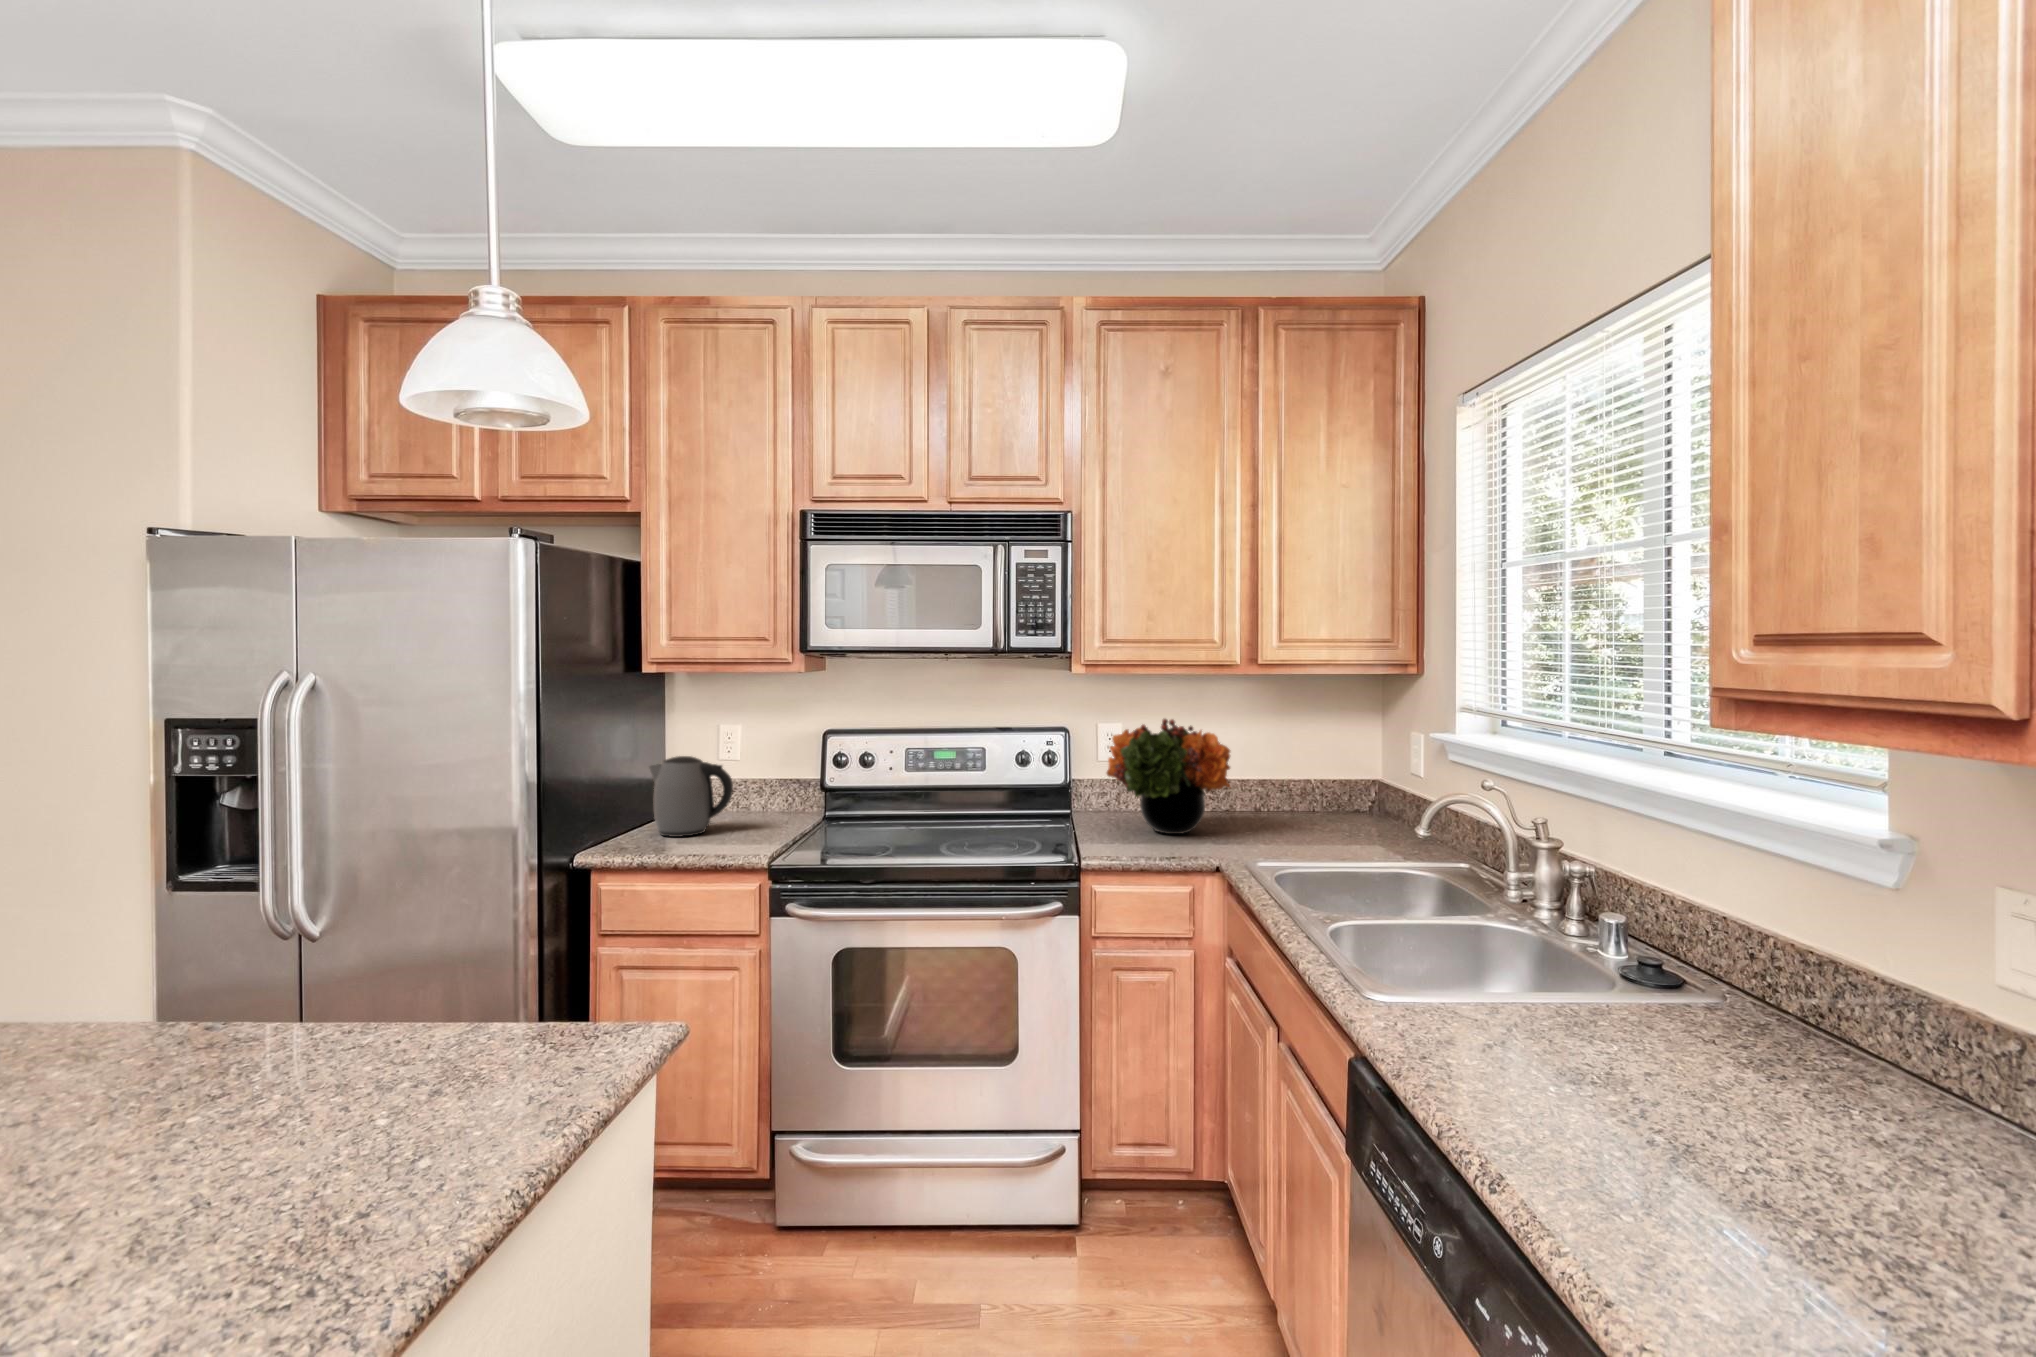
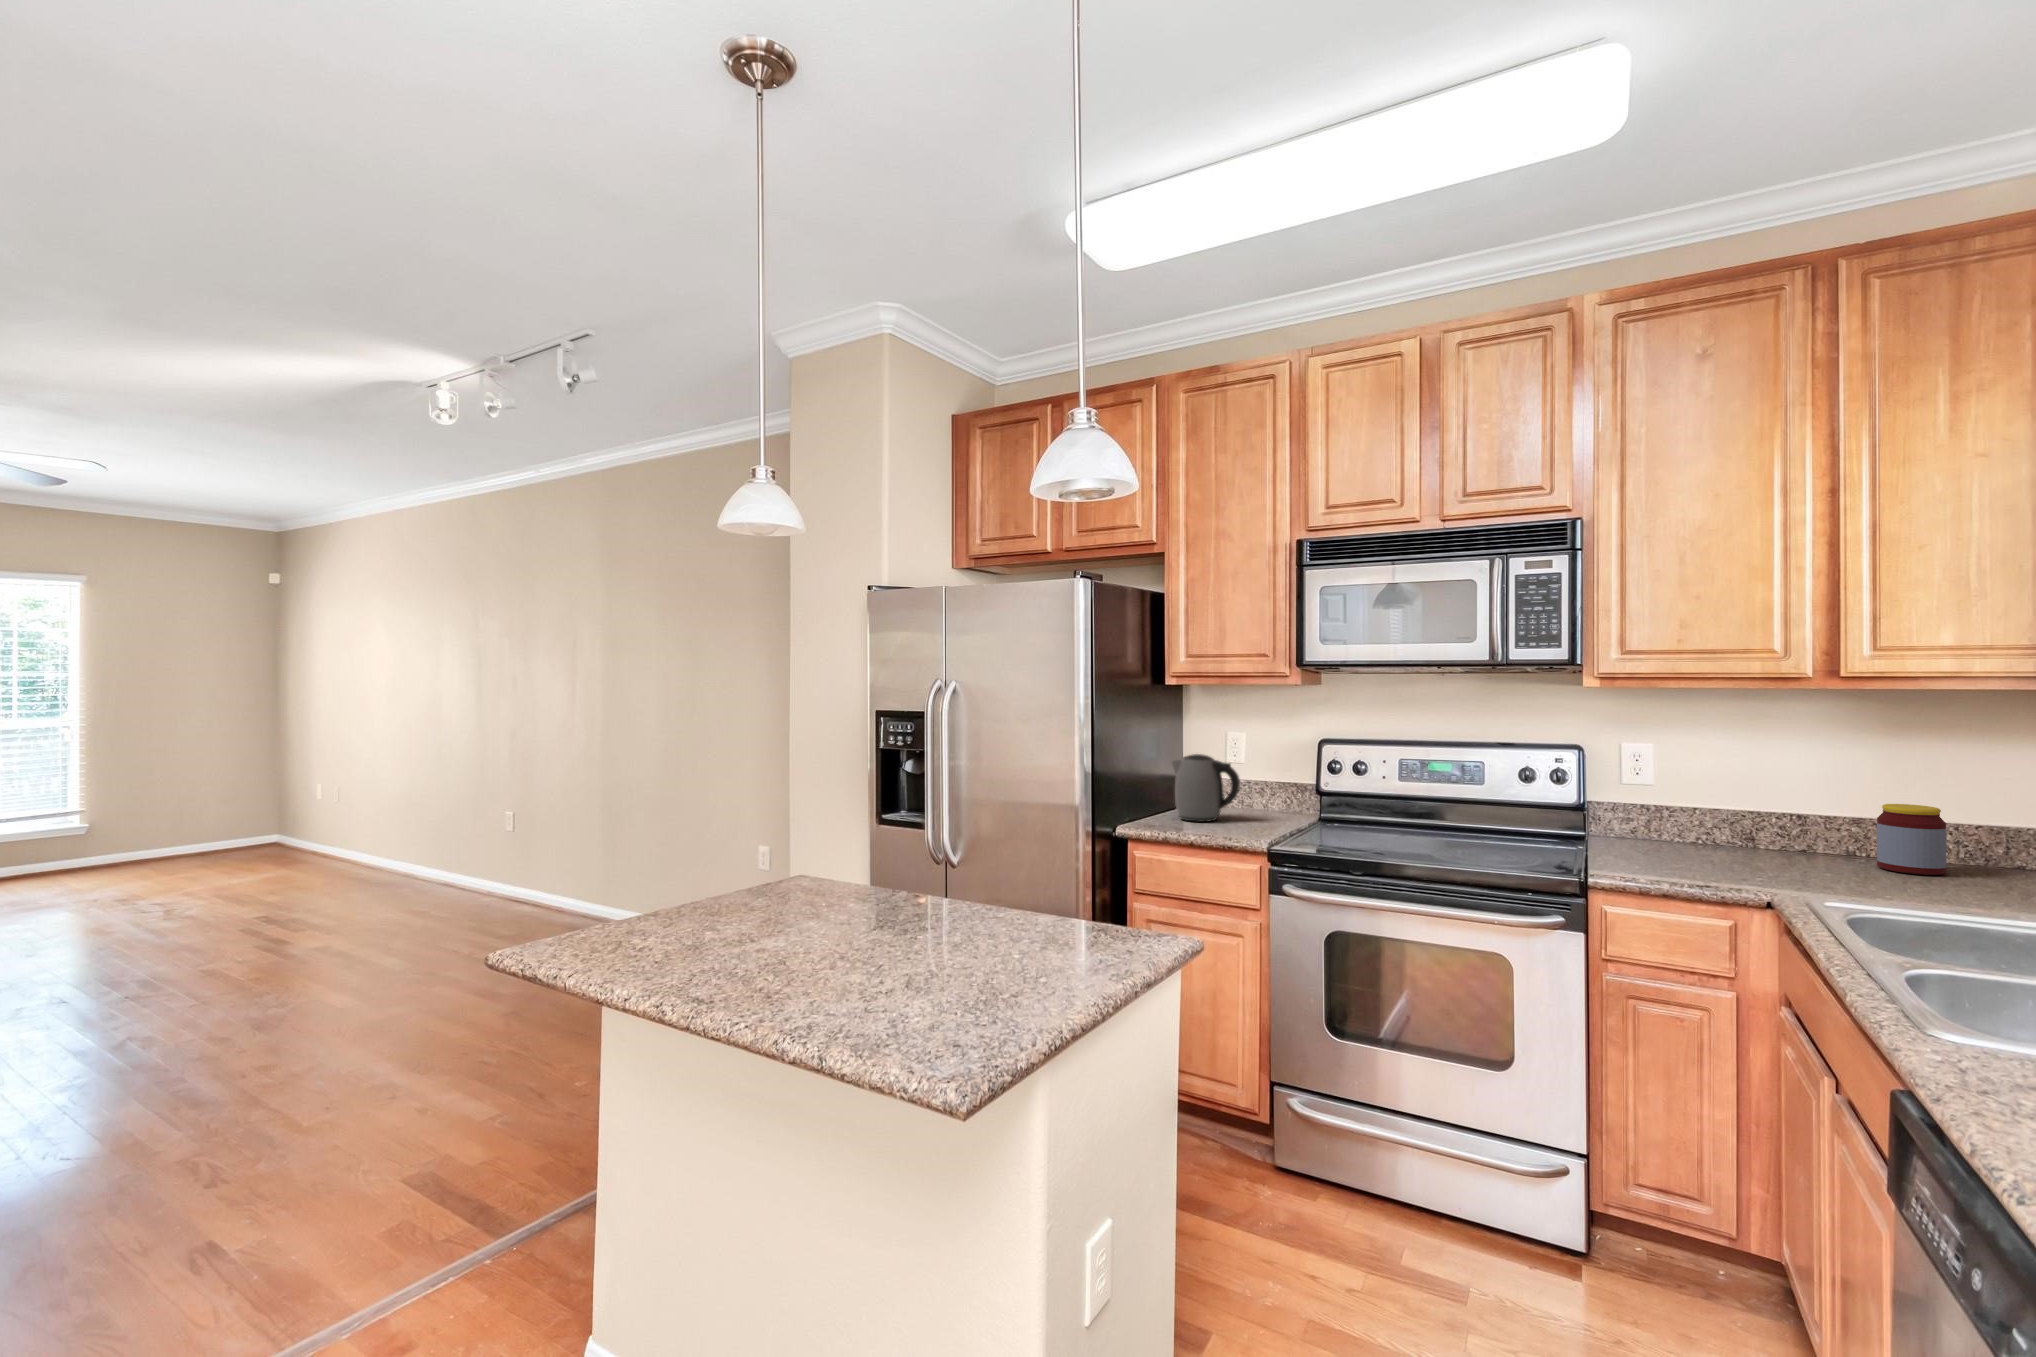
flower arrangement: present [1107,719,1230,834] -> none [1628,735,1805,864]
jar: none [1276,770,1319,828] -> present [1877,804,1946,875]

